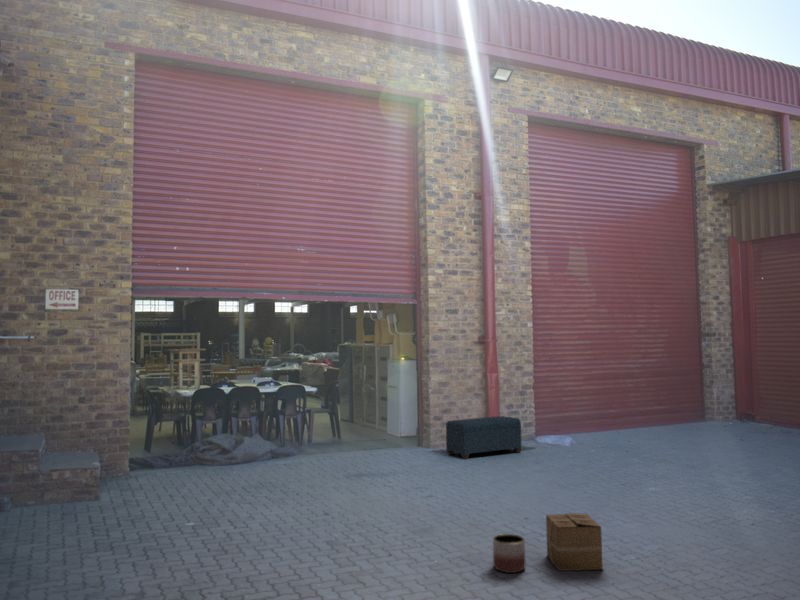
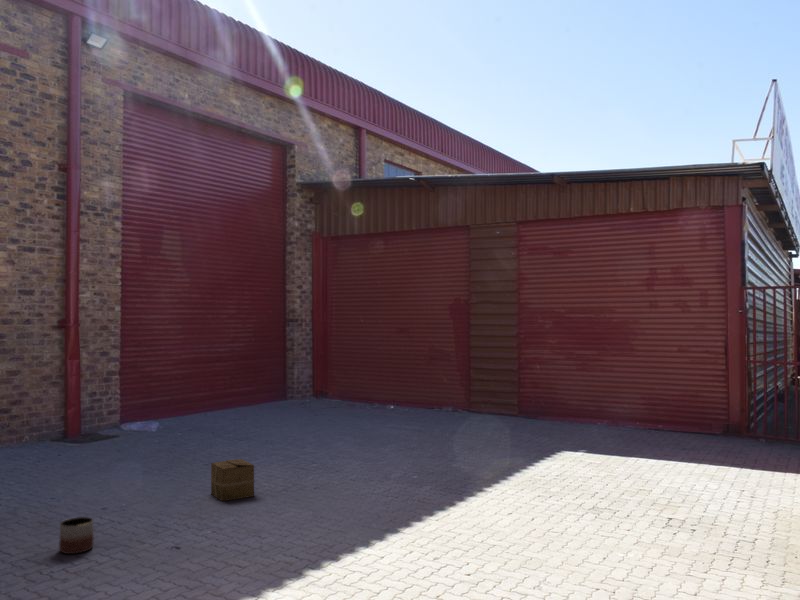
bench: present [446,416,521,459] -> none [14,405,104,453]
cardboard box: present [546,513,602,571] -> present [211,459,254,501]

